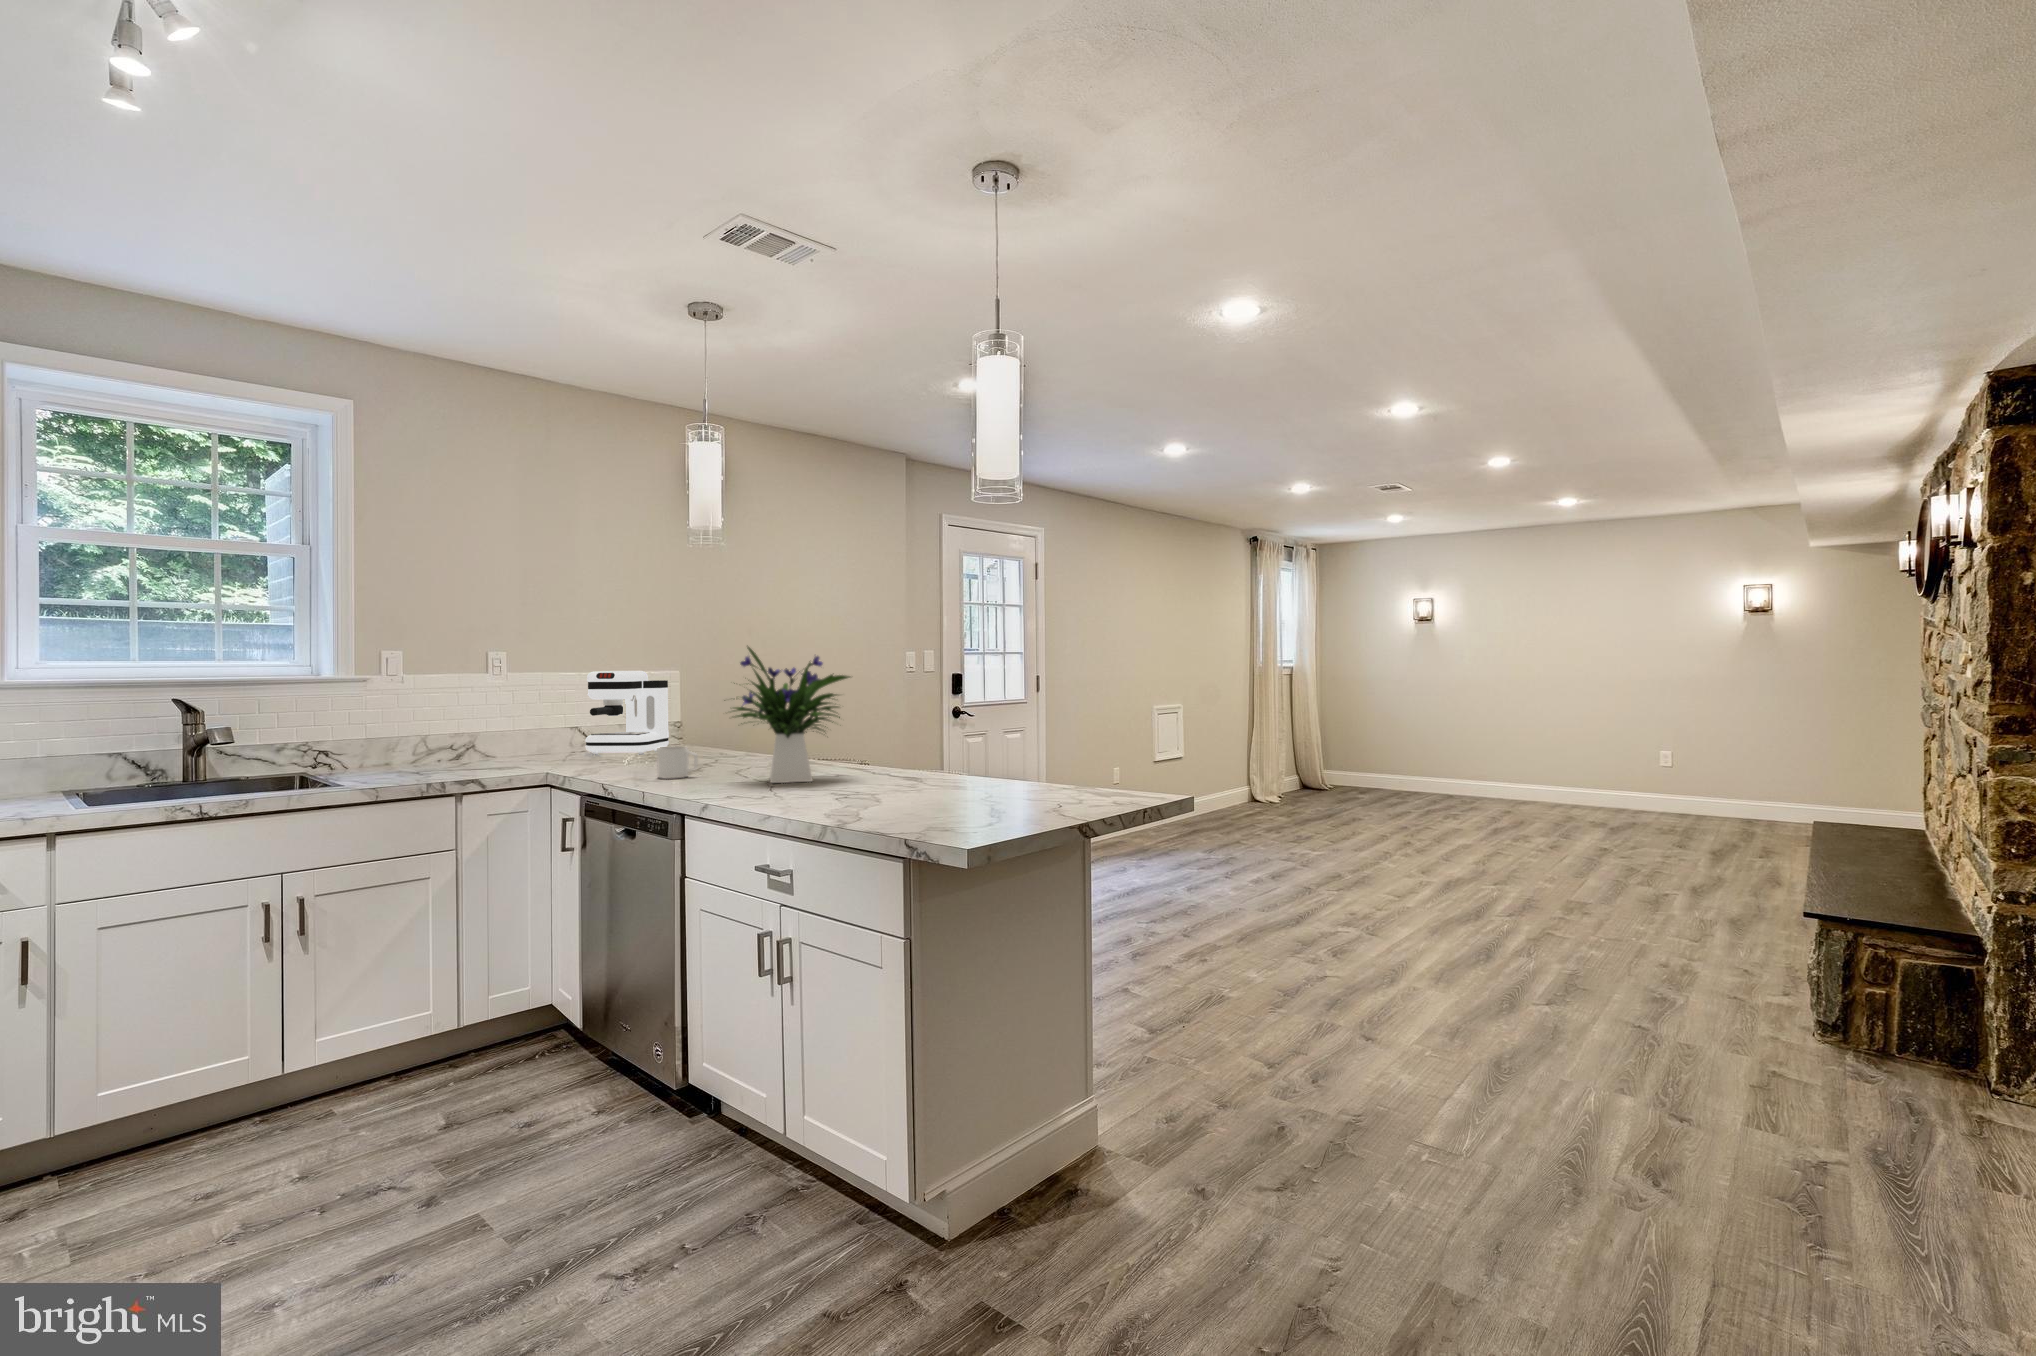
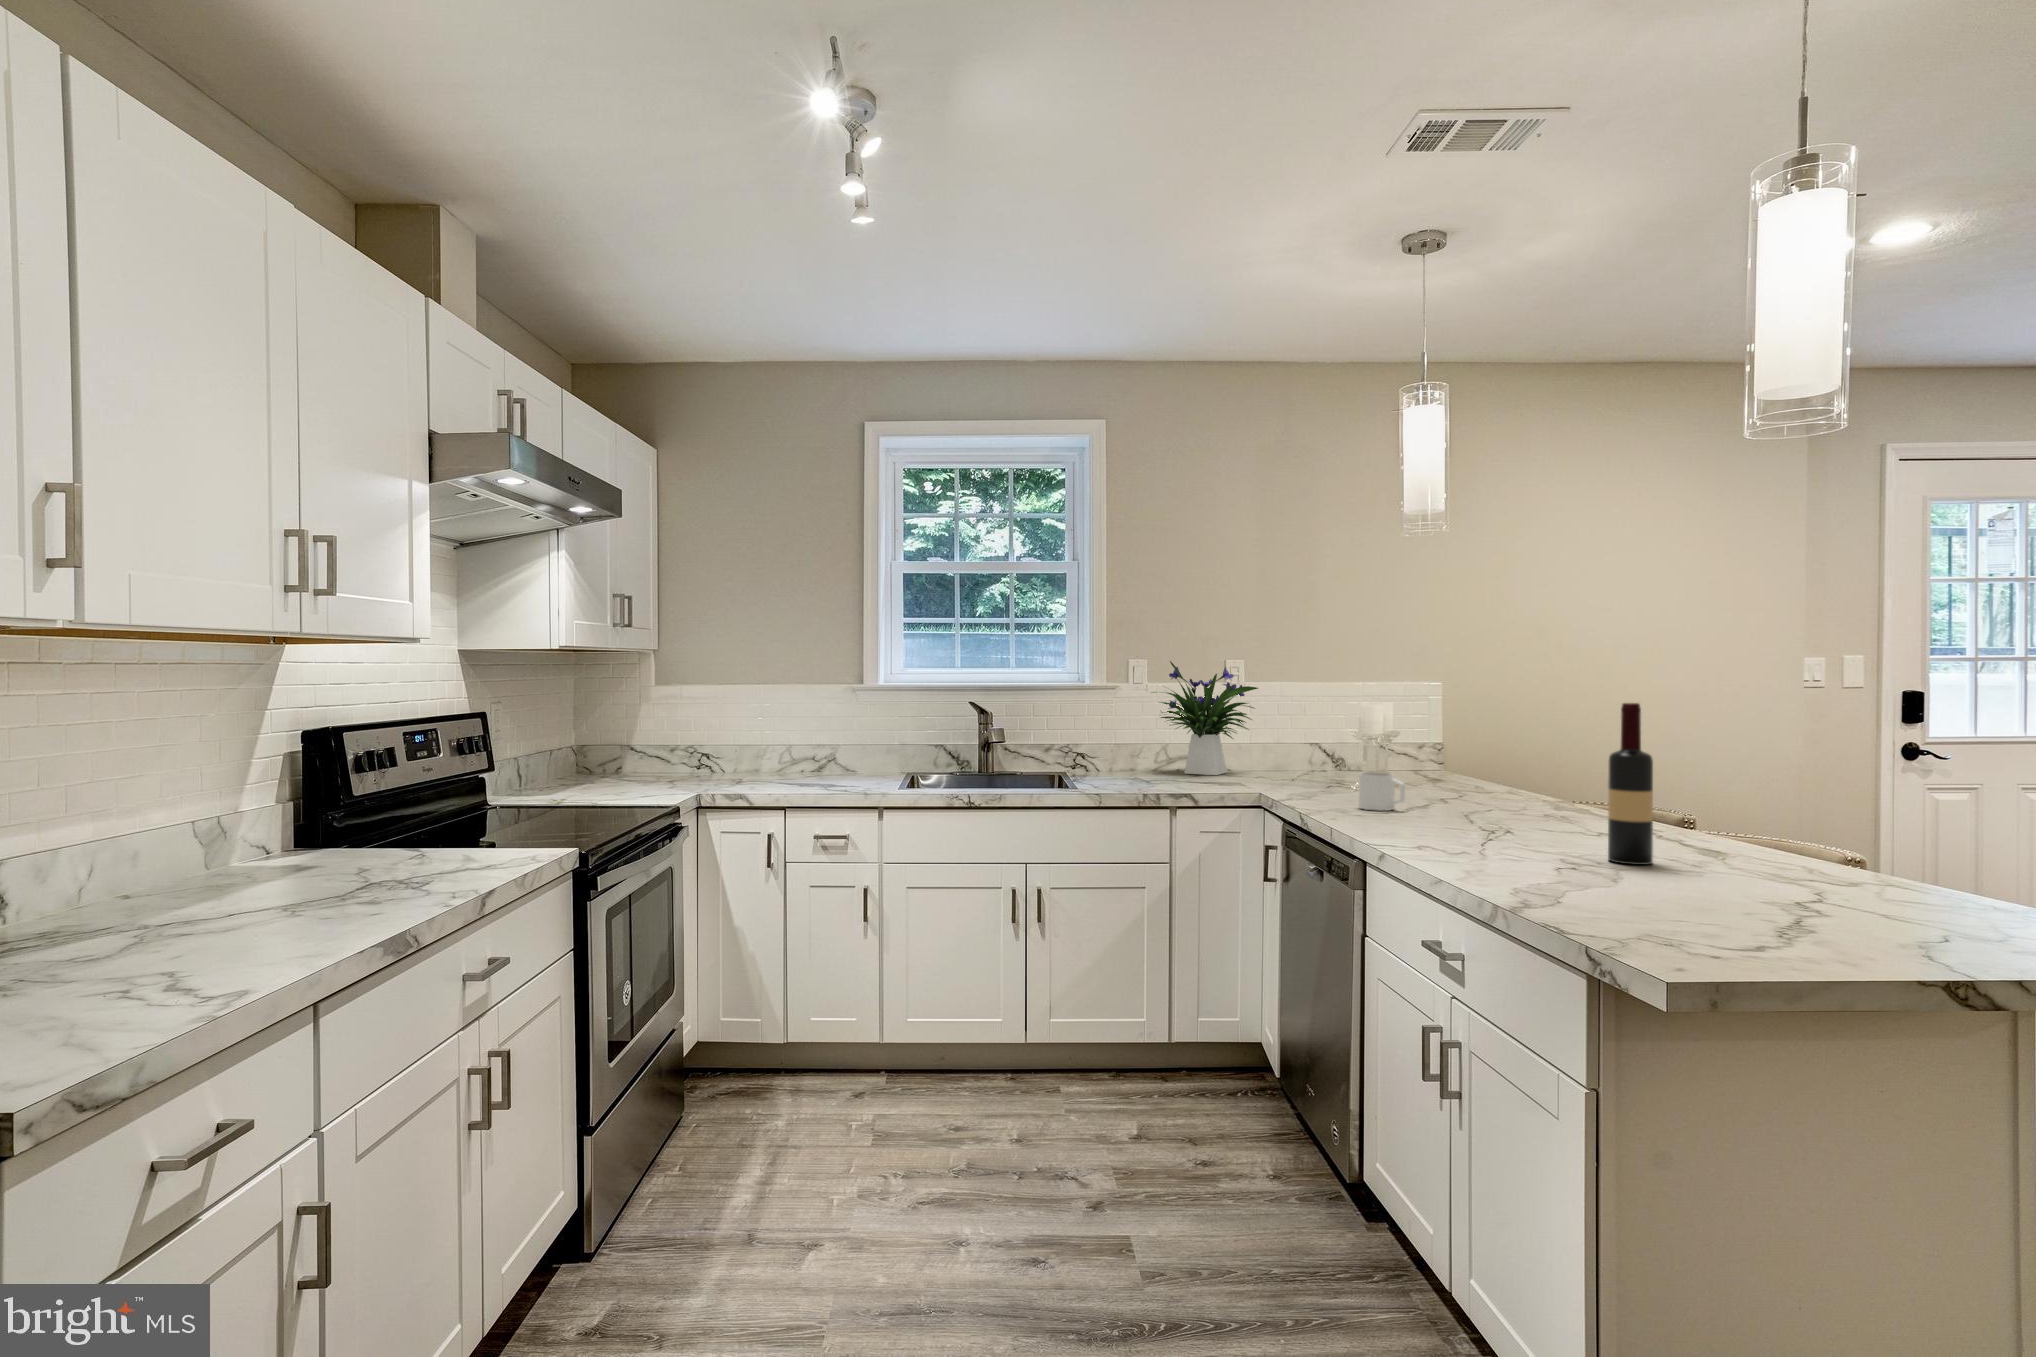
flower arrangement: present [724,647,850,783] -> present [1151,661,1258,775]
coffee maker: present [585,671,669,754] -> none [1321,680,1415,775]
wine bottle: none [872,679,900,792] -> present [1608,703,1653,865]

